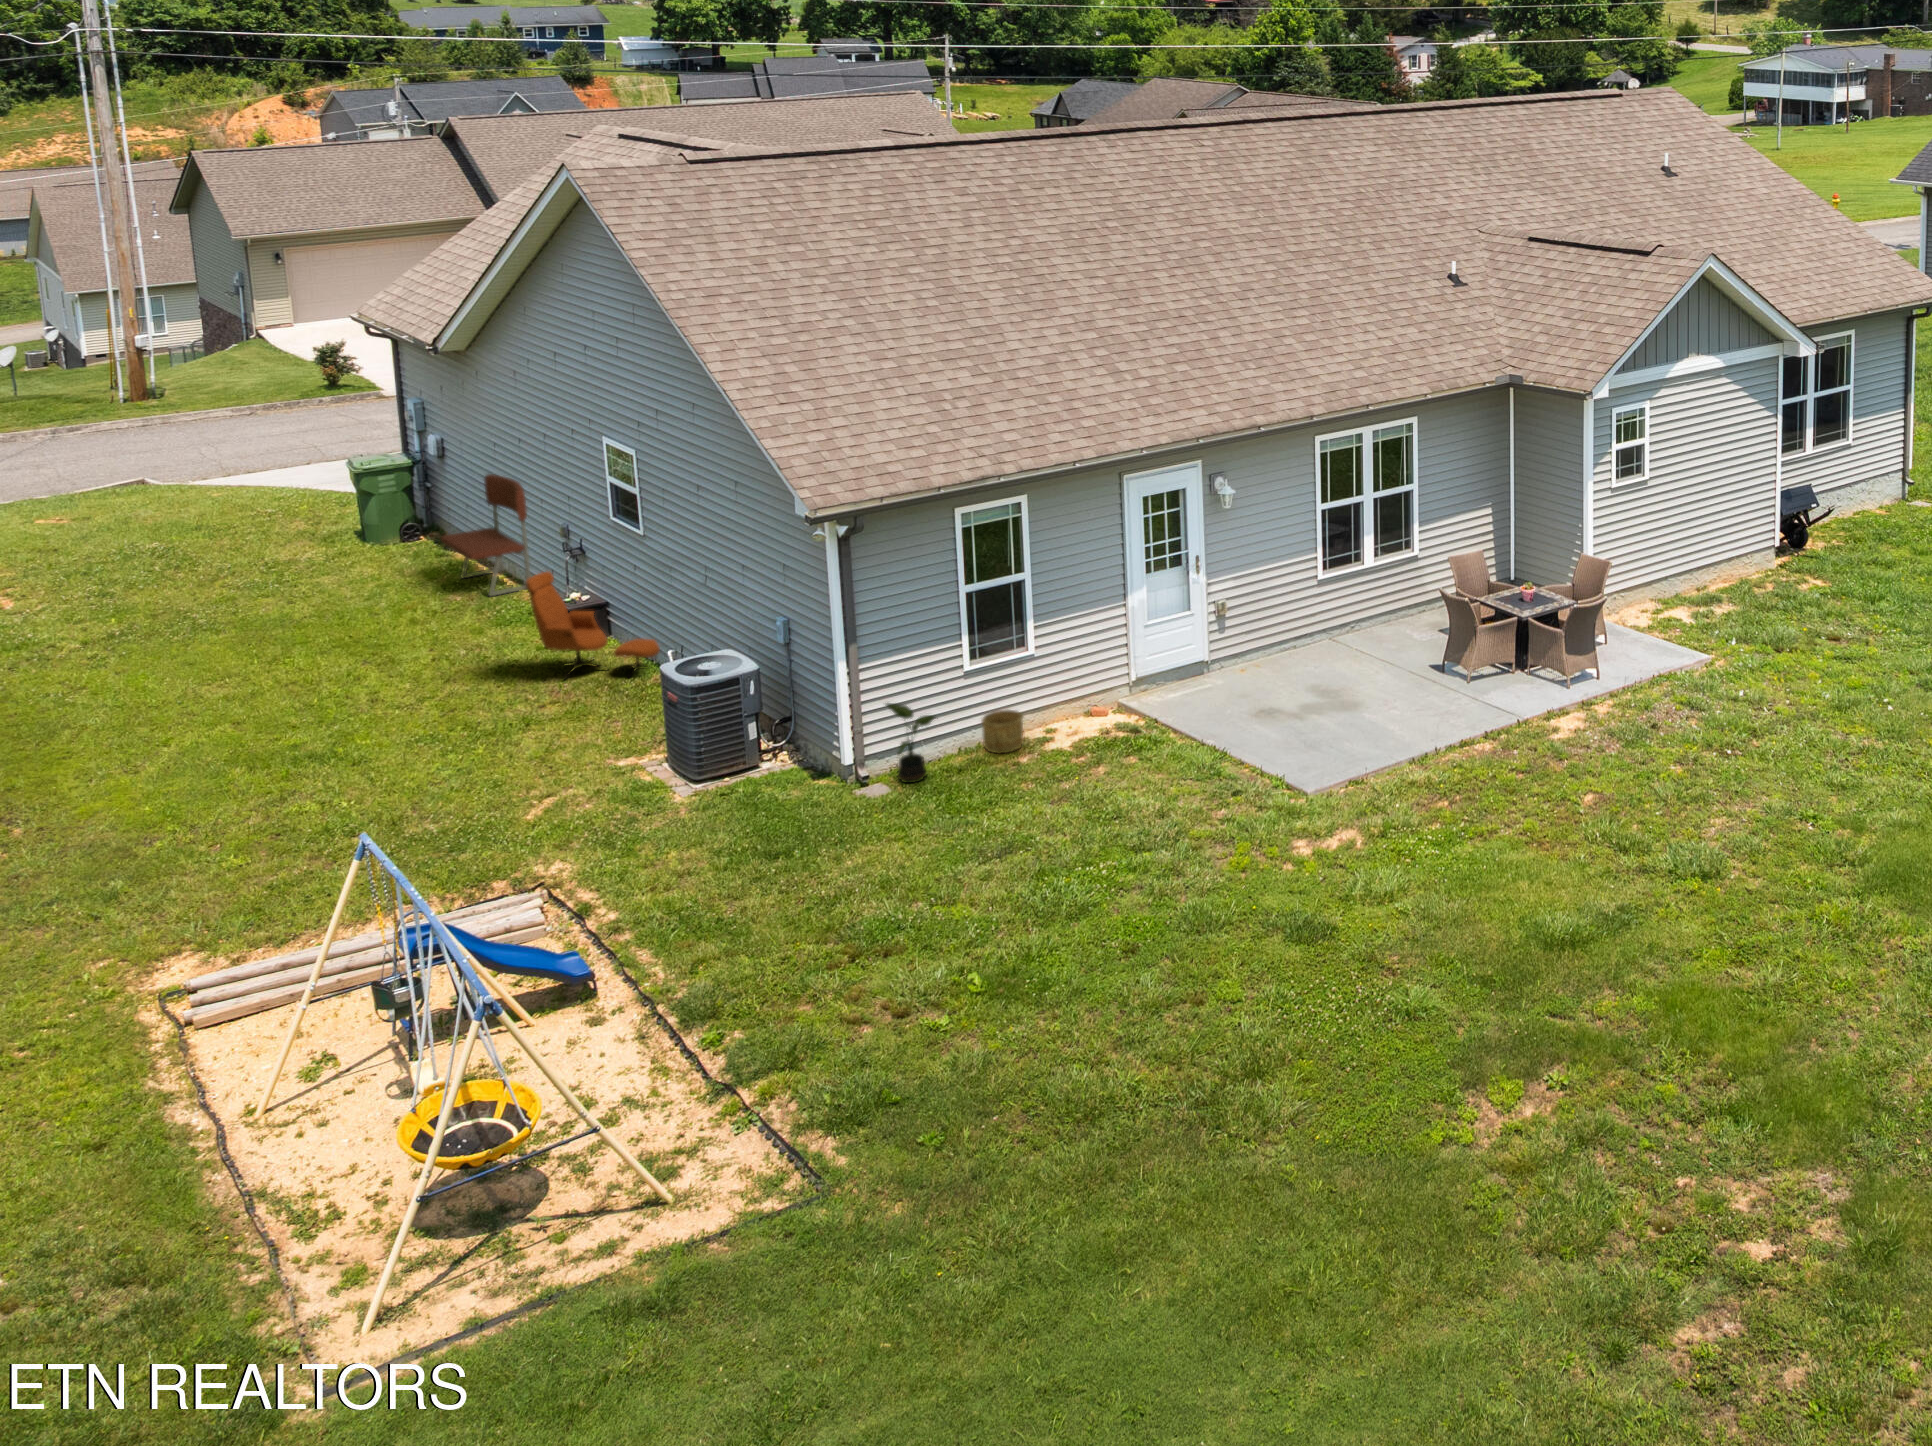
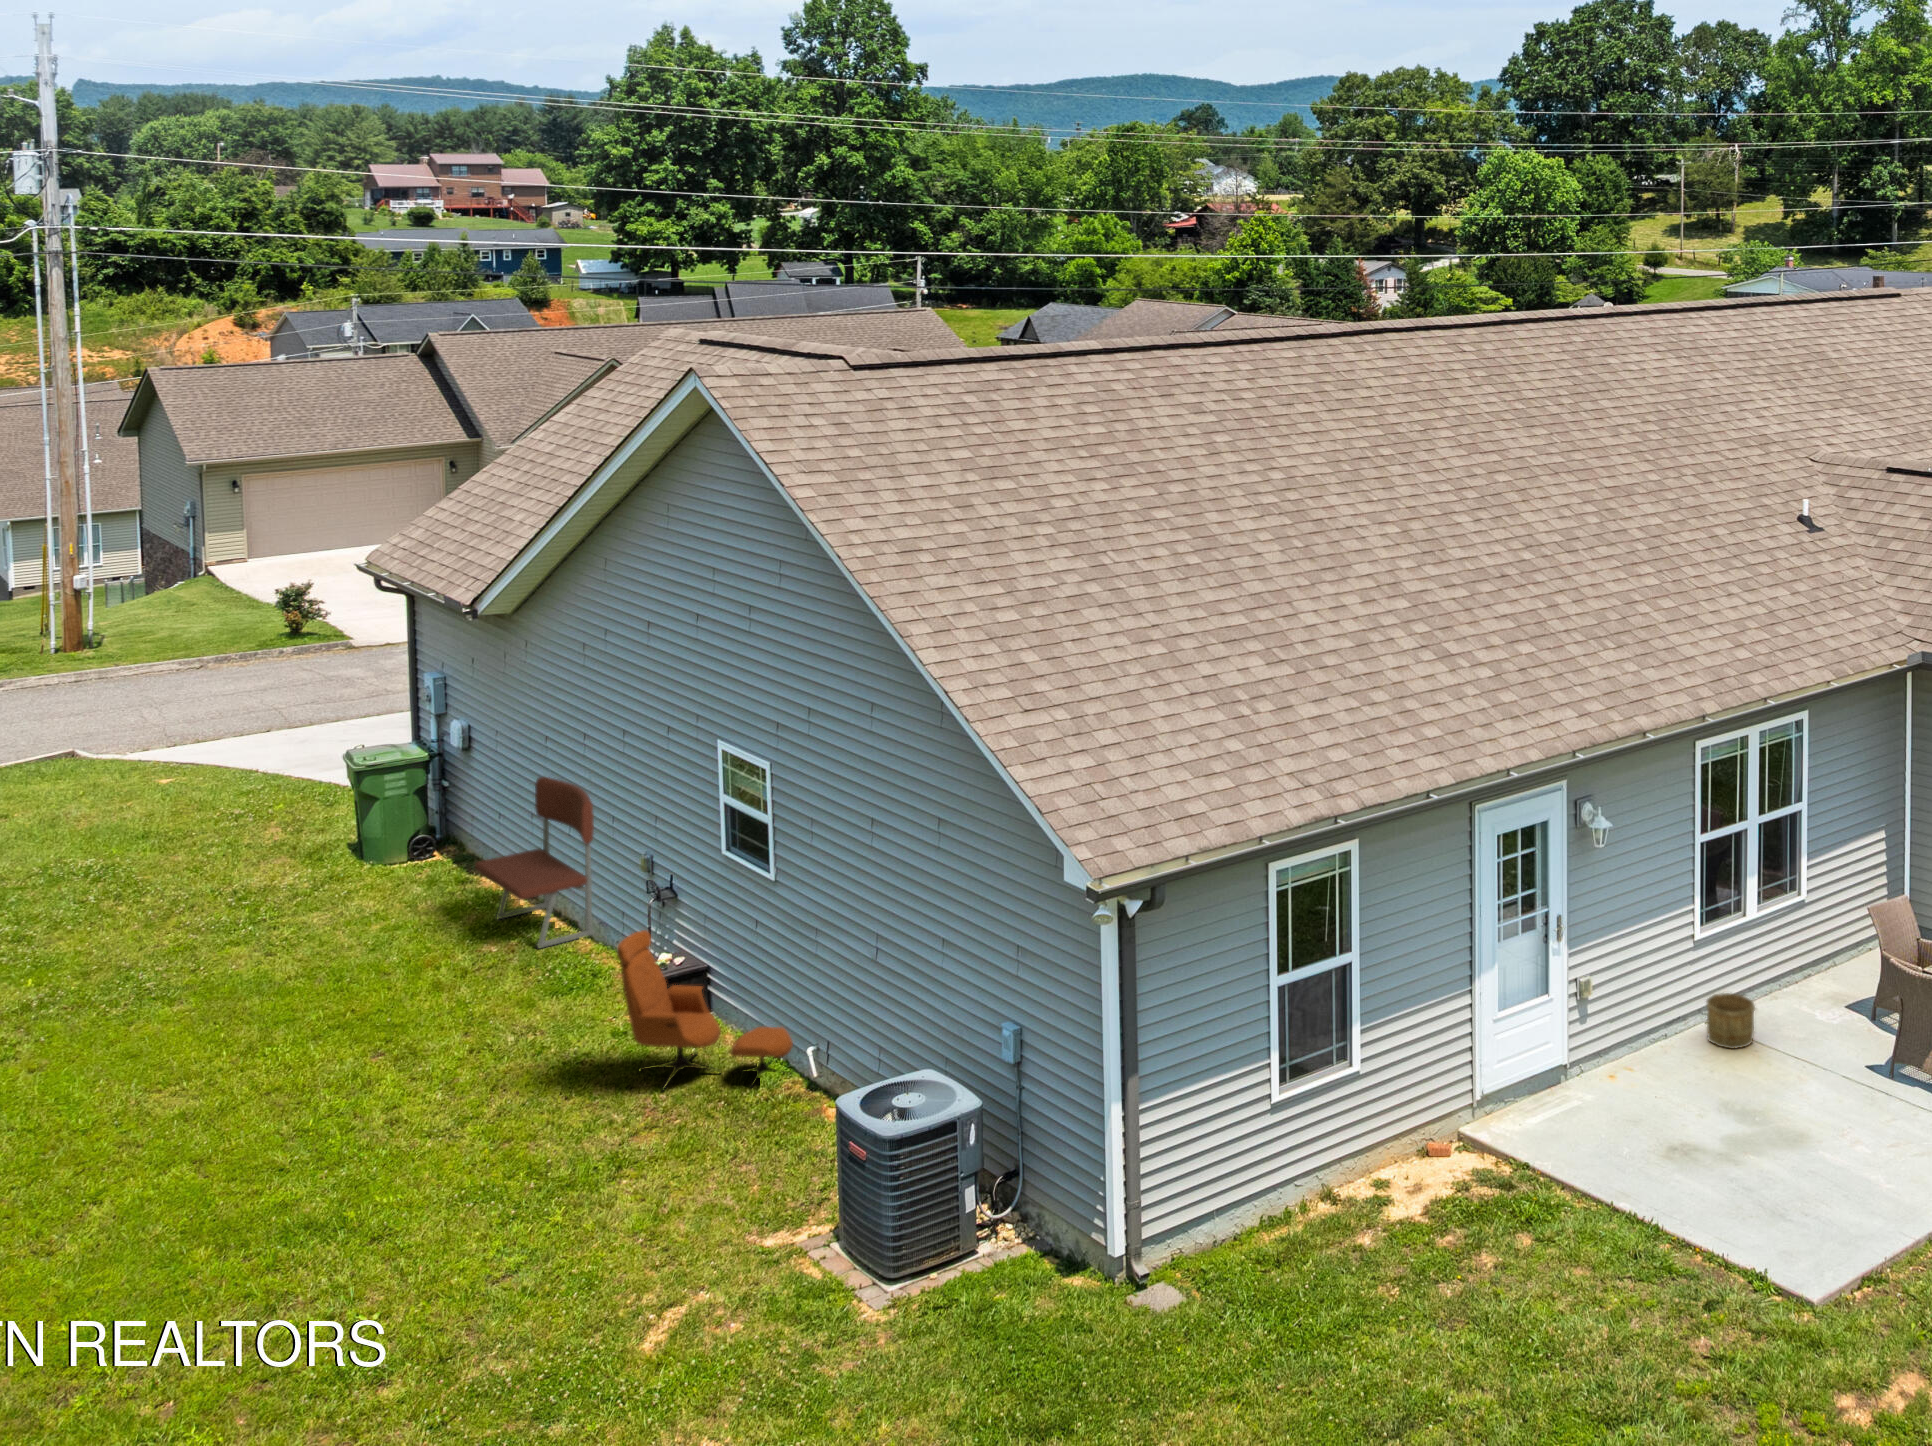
potted plant: present [886,703,935,783] -> none [1169,1160,1245,1289]
wooden bucket: present [982,709,1023,753] -> present [1707,993,1755,1049]

